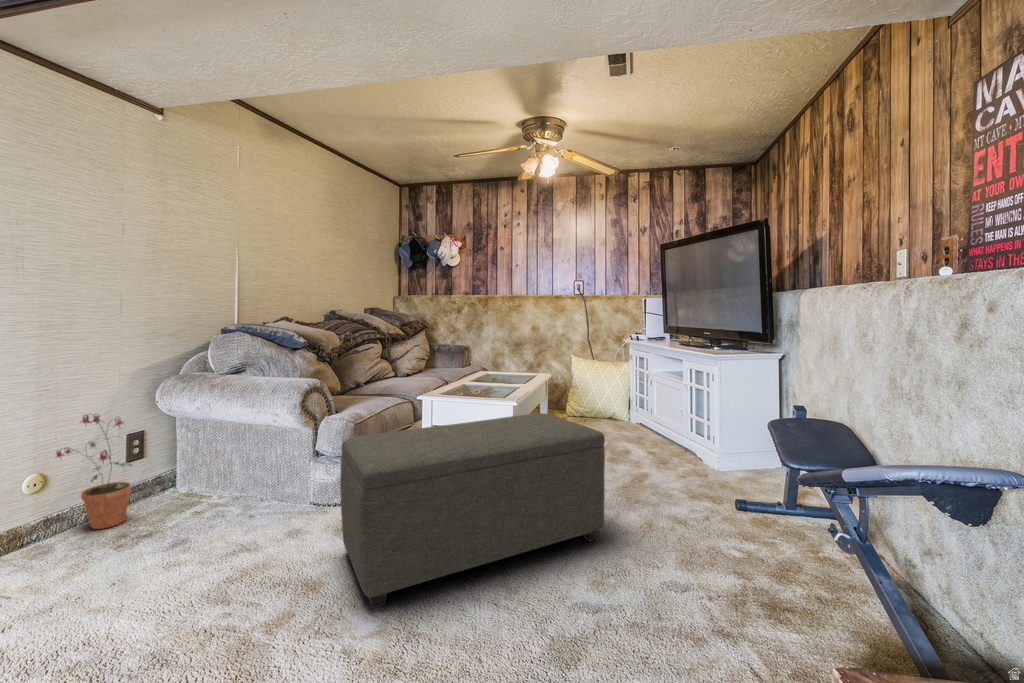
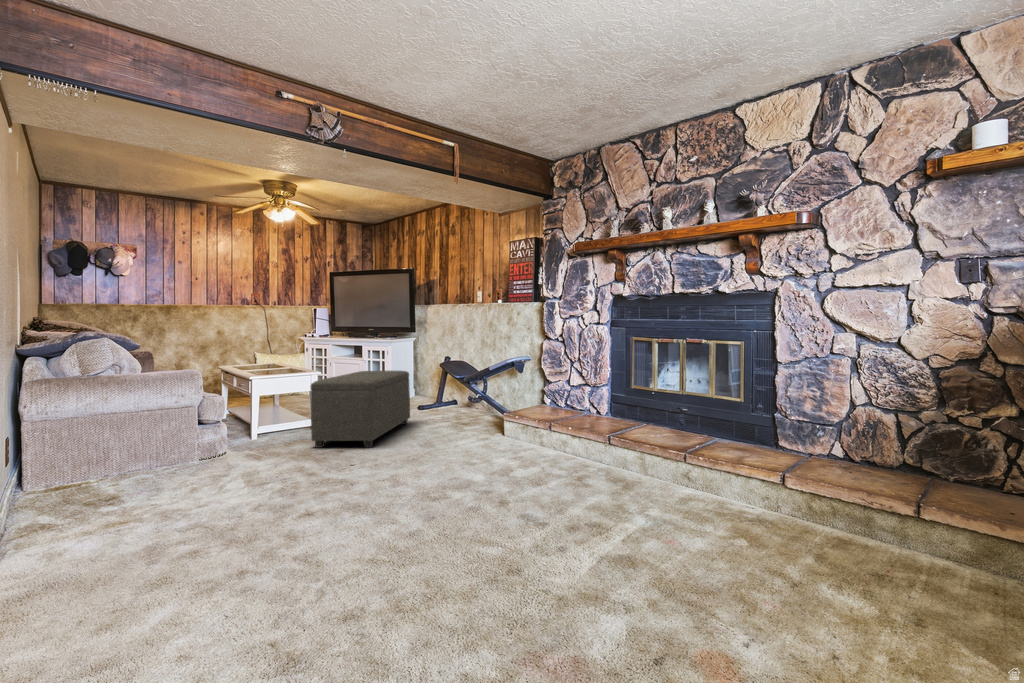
potted plant: present [56,414,132,529] -> none [61,394,119,488]

